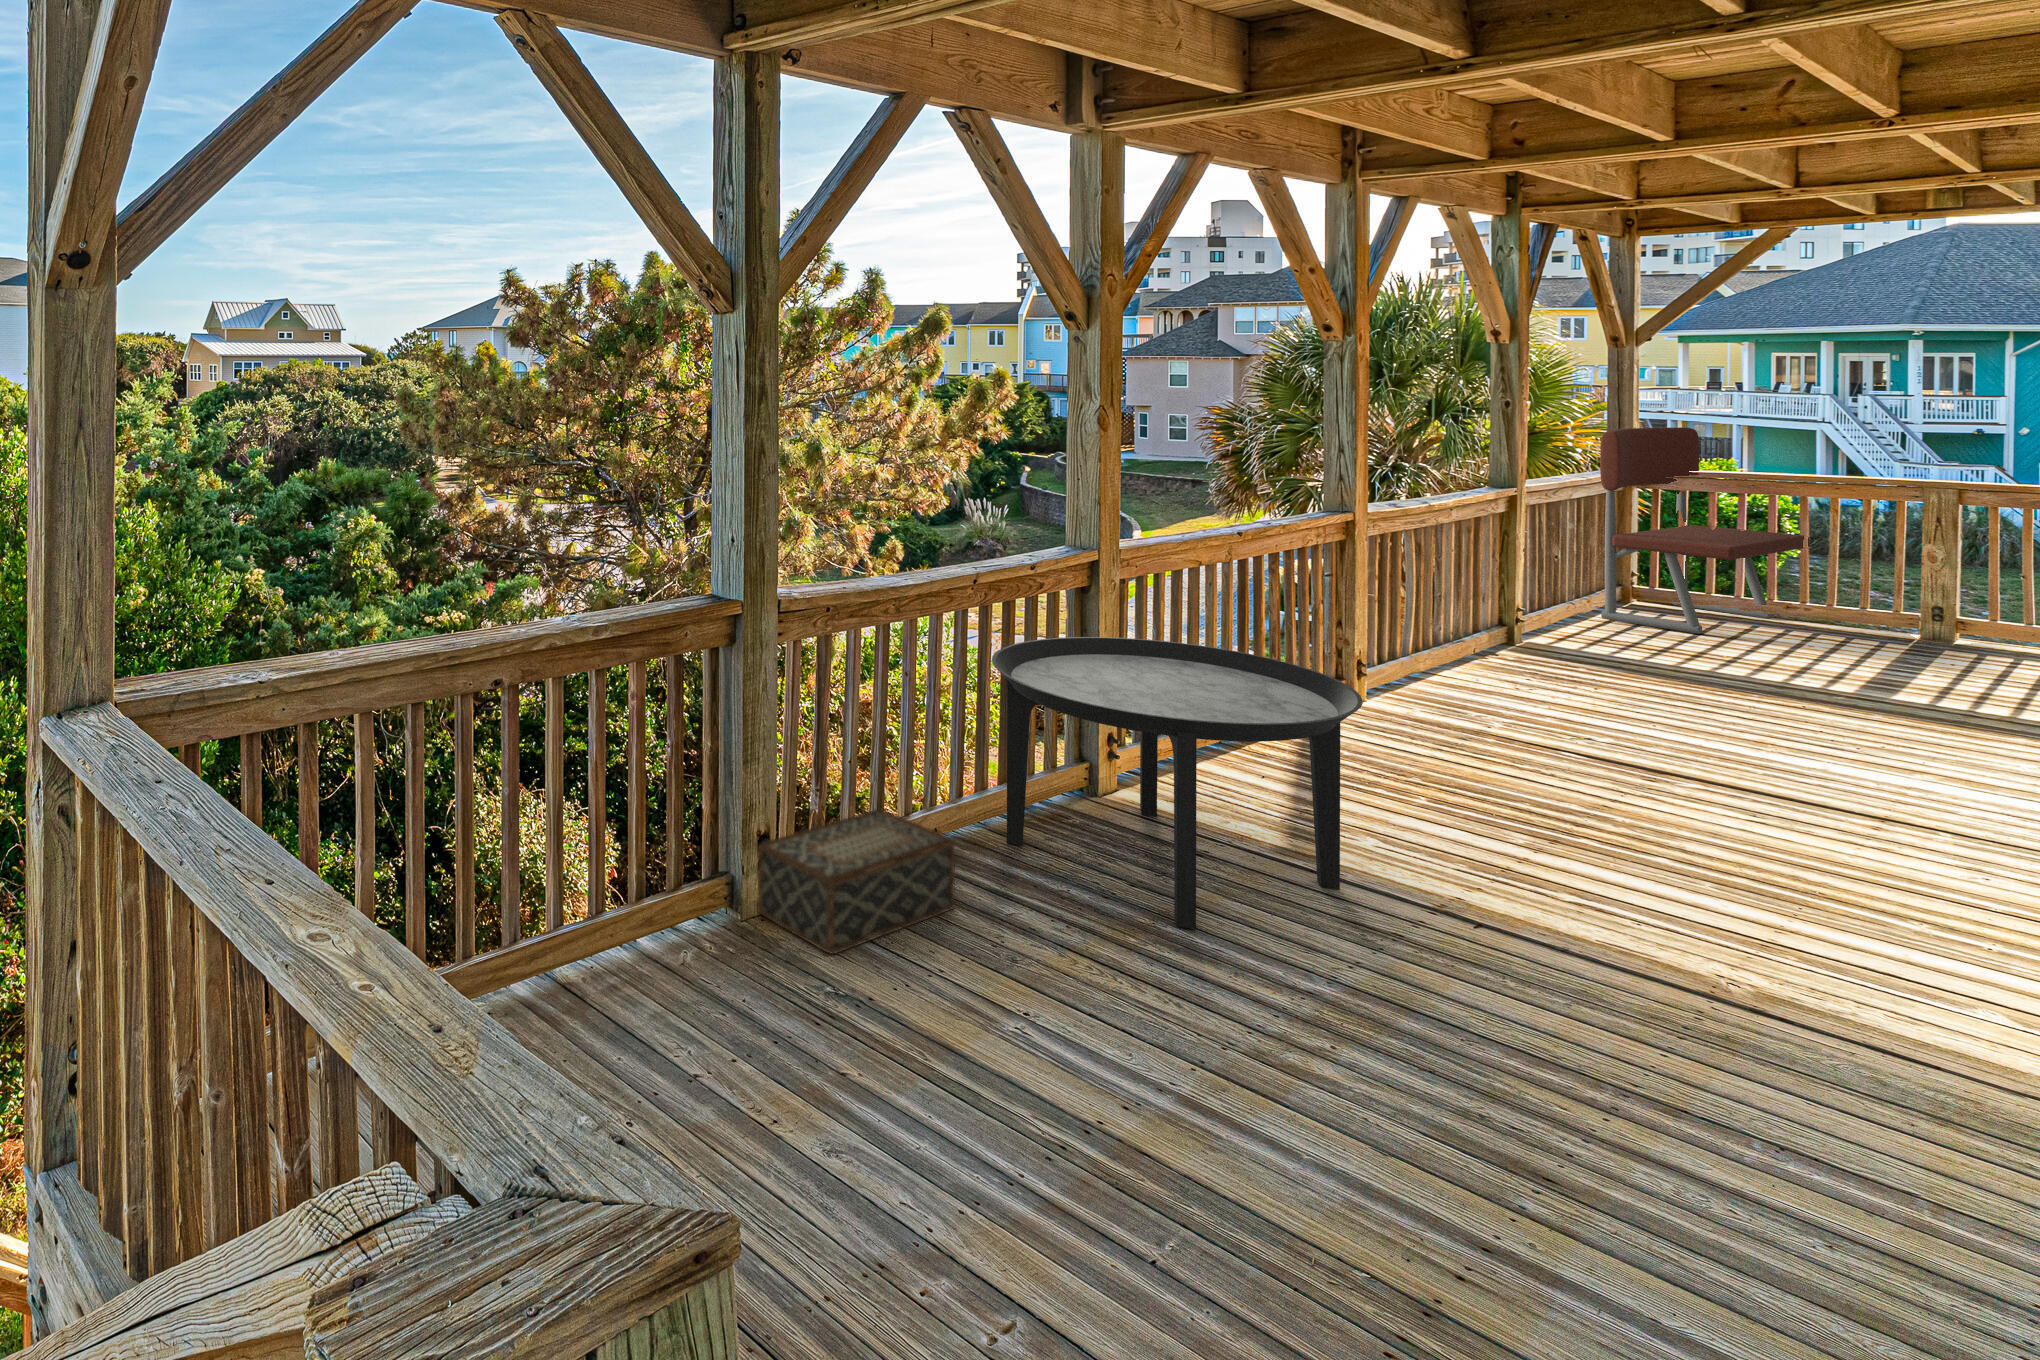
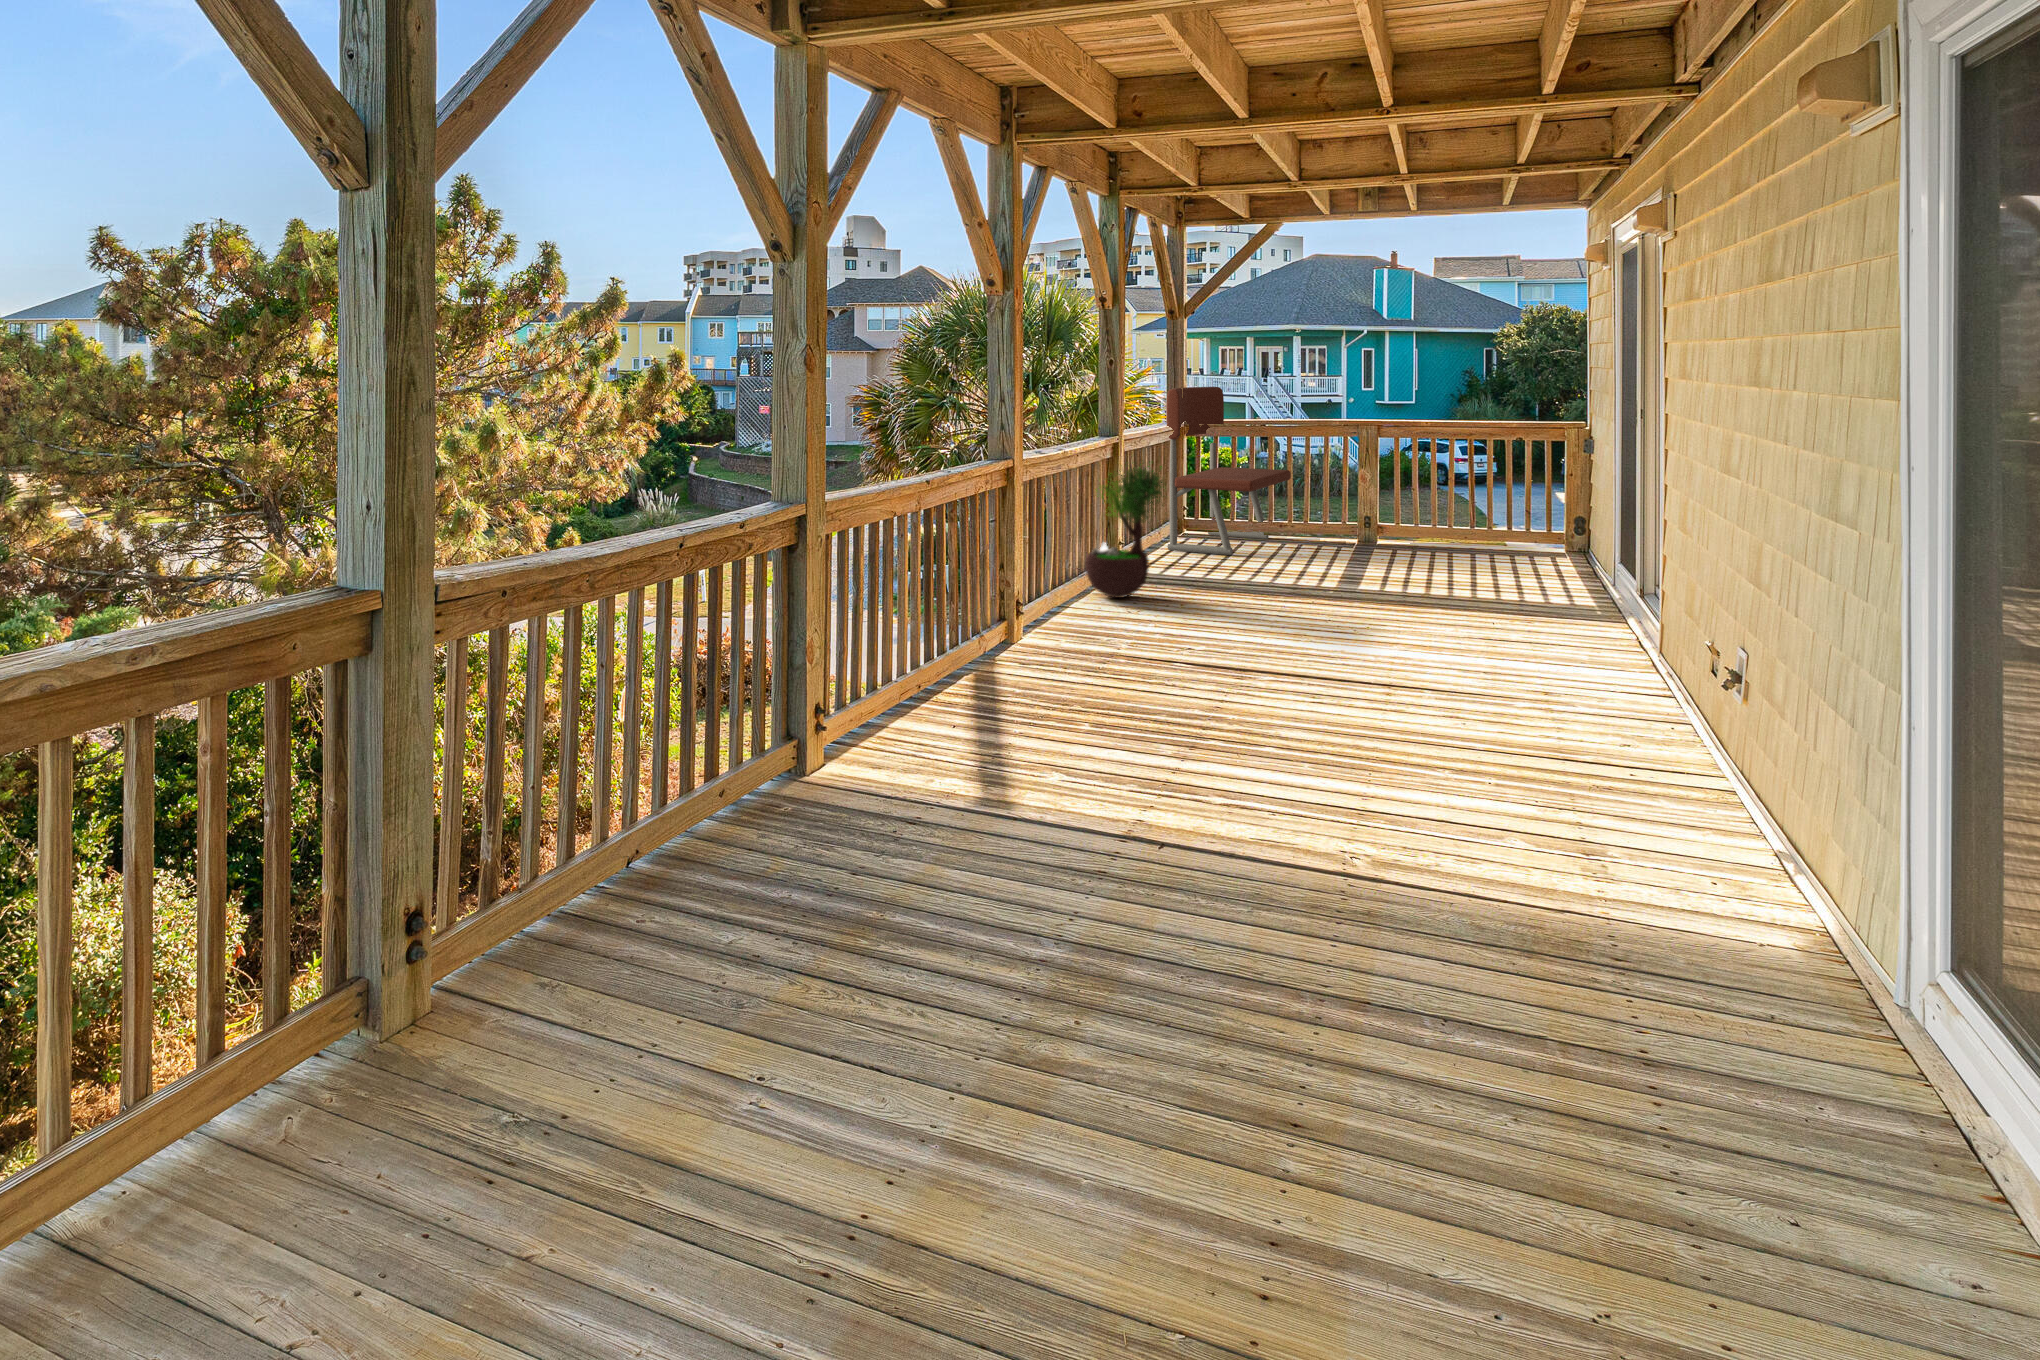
potted tree: none [1464,509,1579,668] -> present [1085,462,1166,598]
round table: present [992,637,1363,929] -> none [701,597,1067,914]
woven basket: present [757,809,955,954] -> none [403,846,667,1066]

